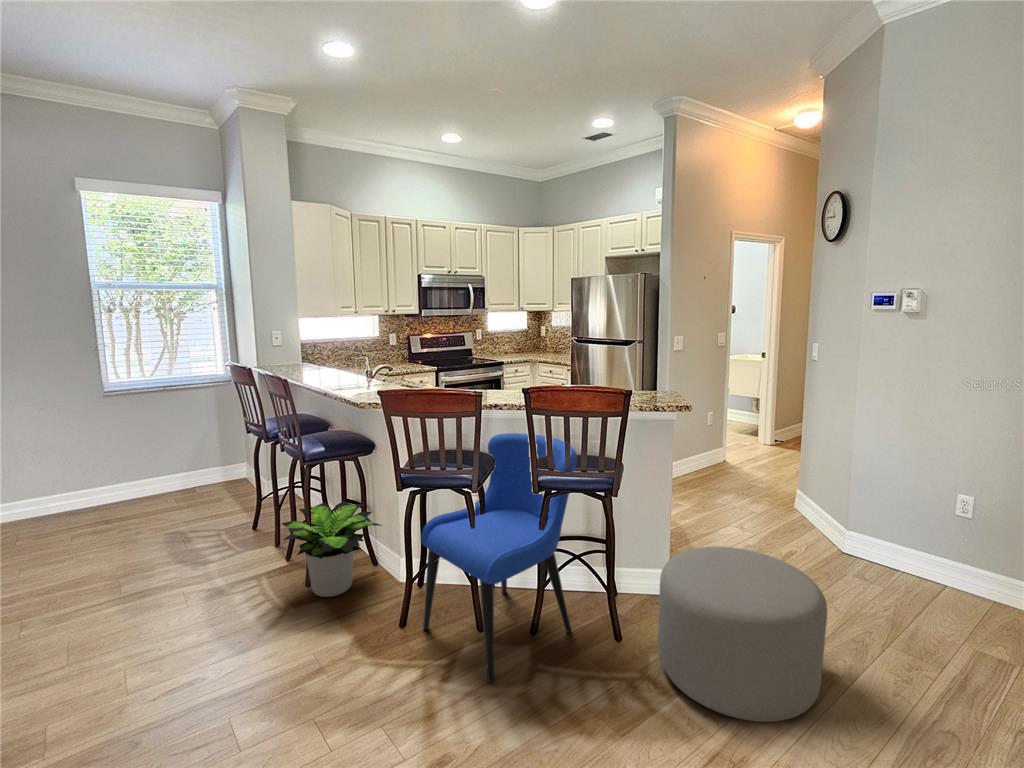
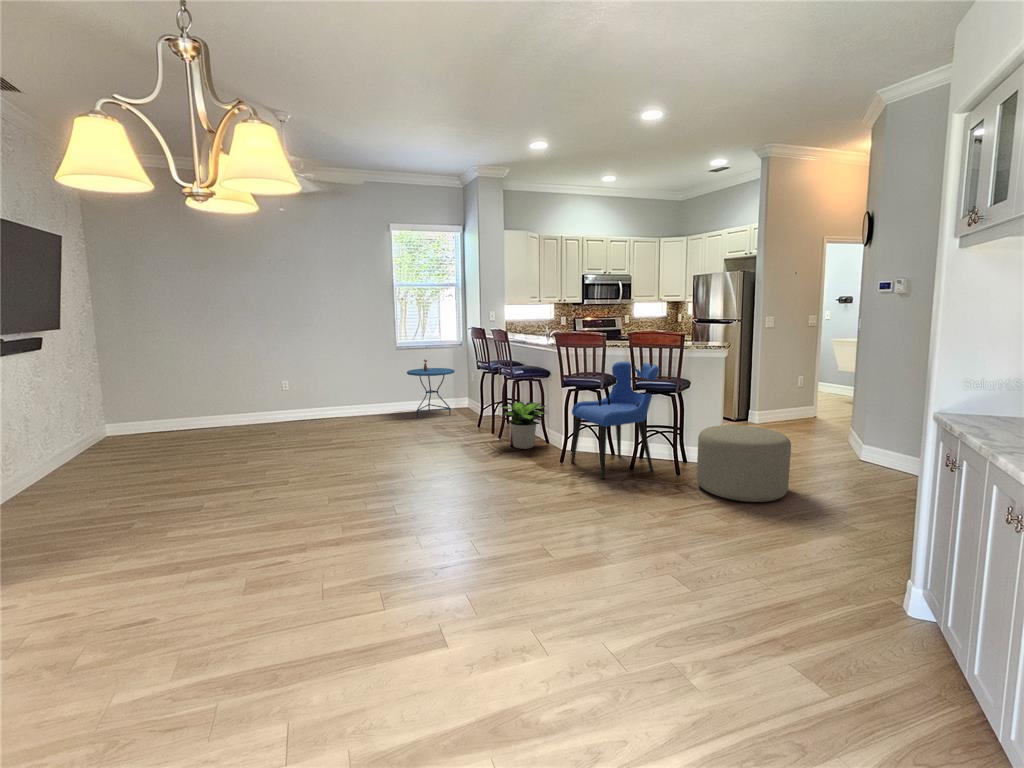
side table: none [113,417,210,522] -> present [407,359,455,418]

